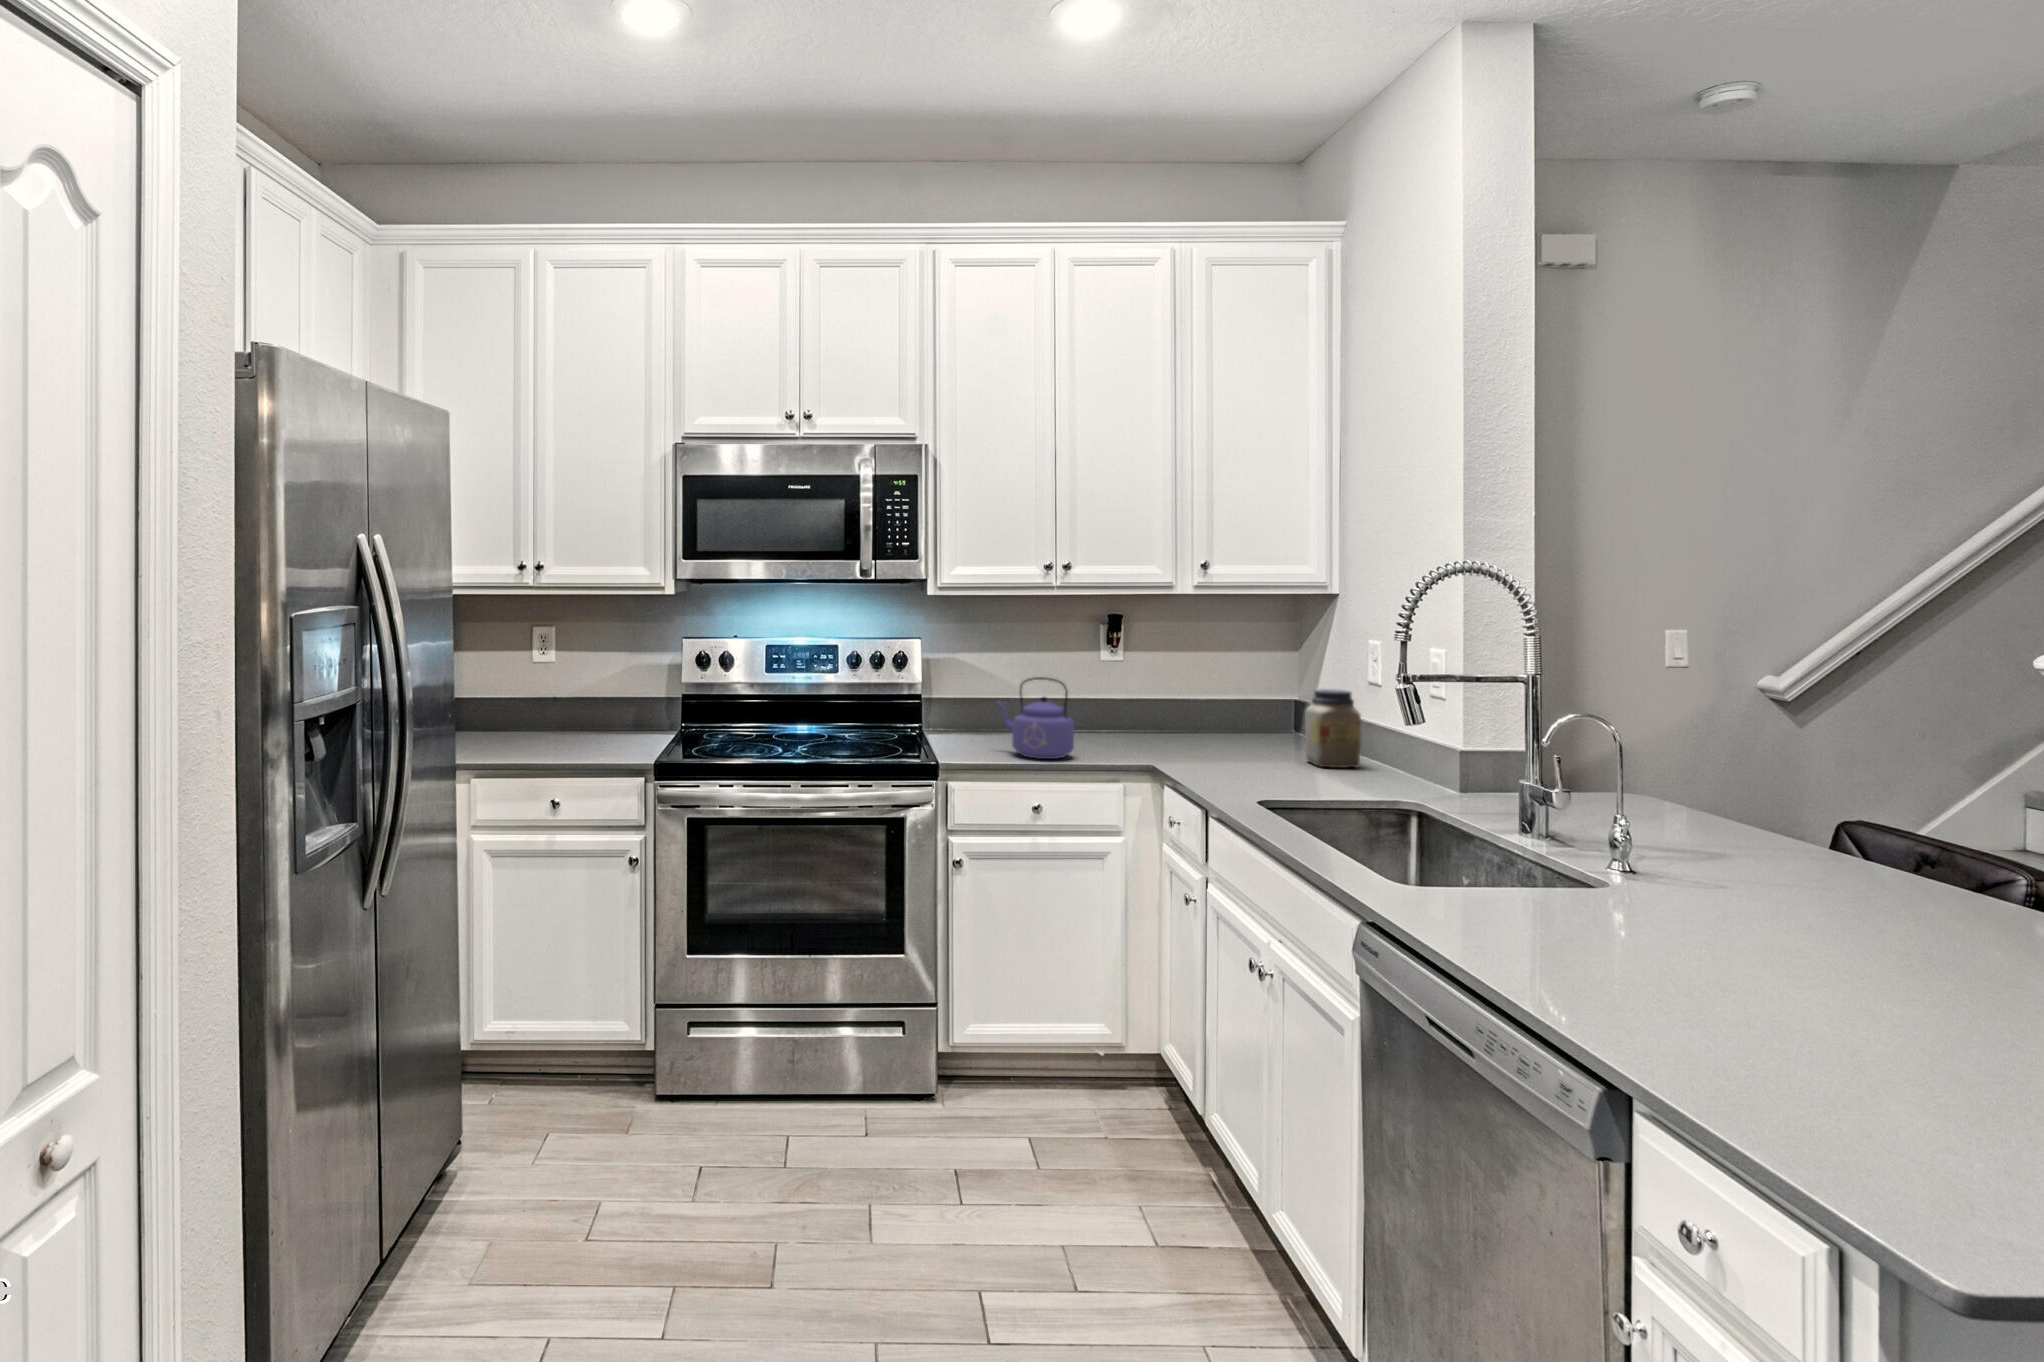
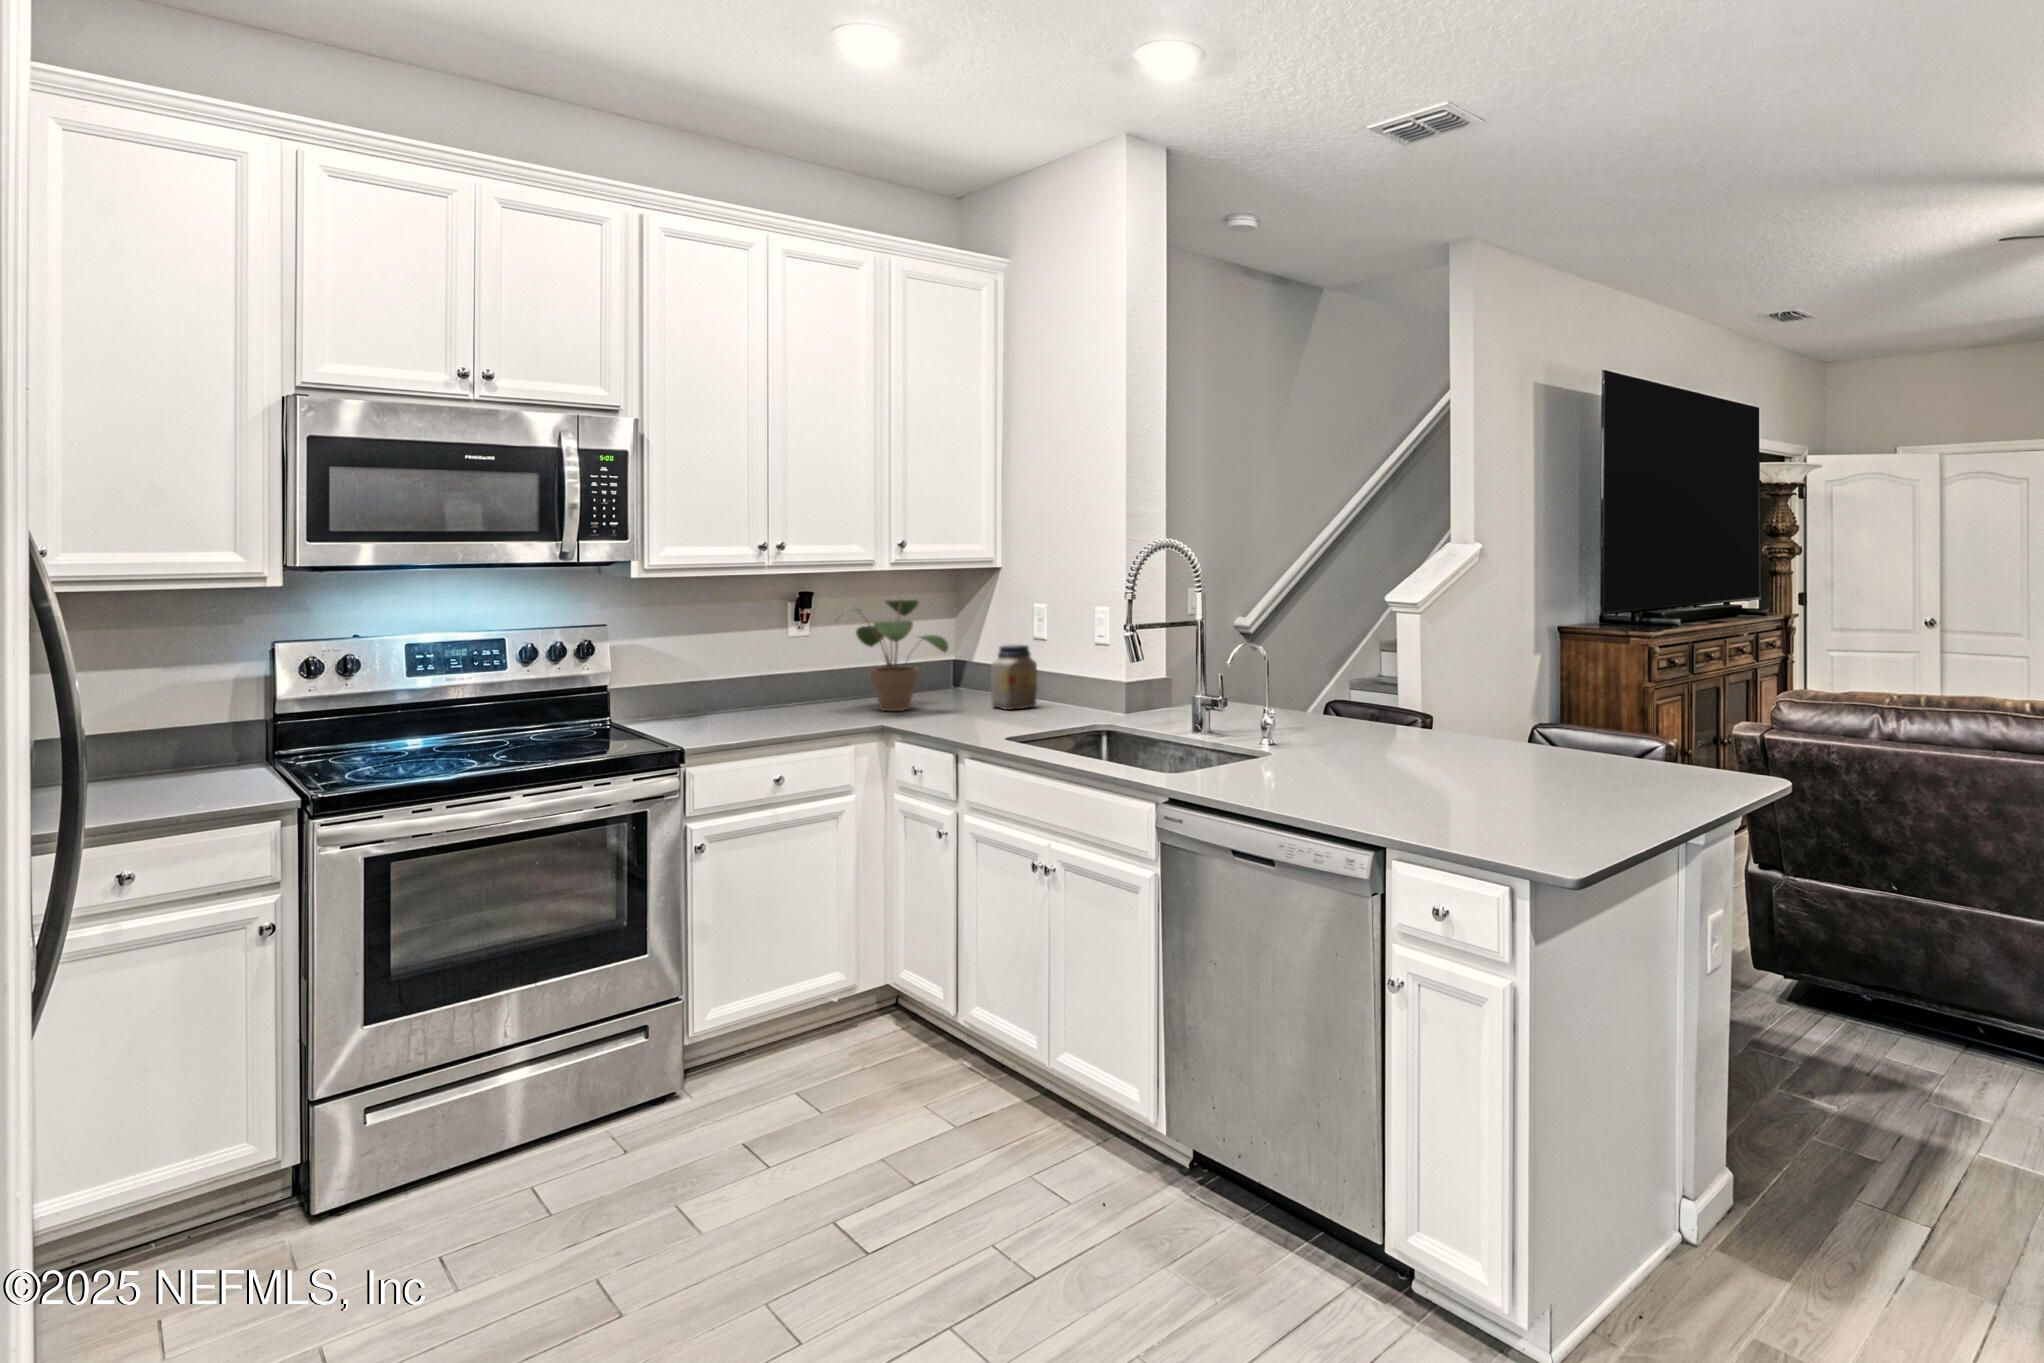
potted plant: none [1132,626,1248,752] -> present [839,599,948,711]
kettle: present [997,677,1074,759] -> none [720,653,806,733]

